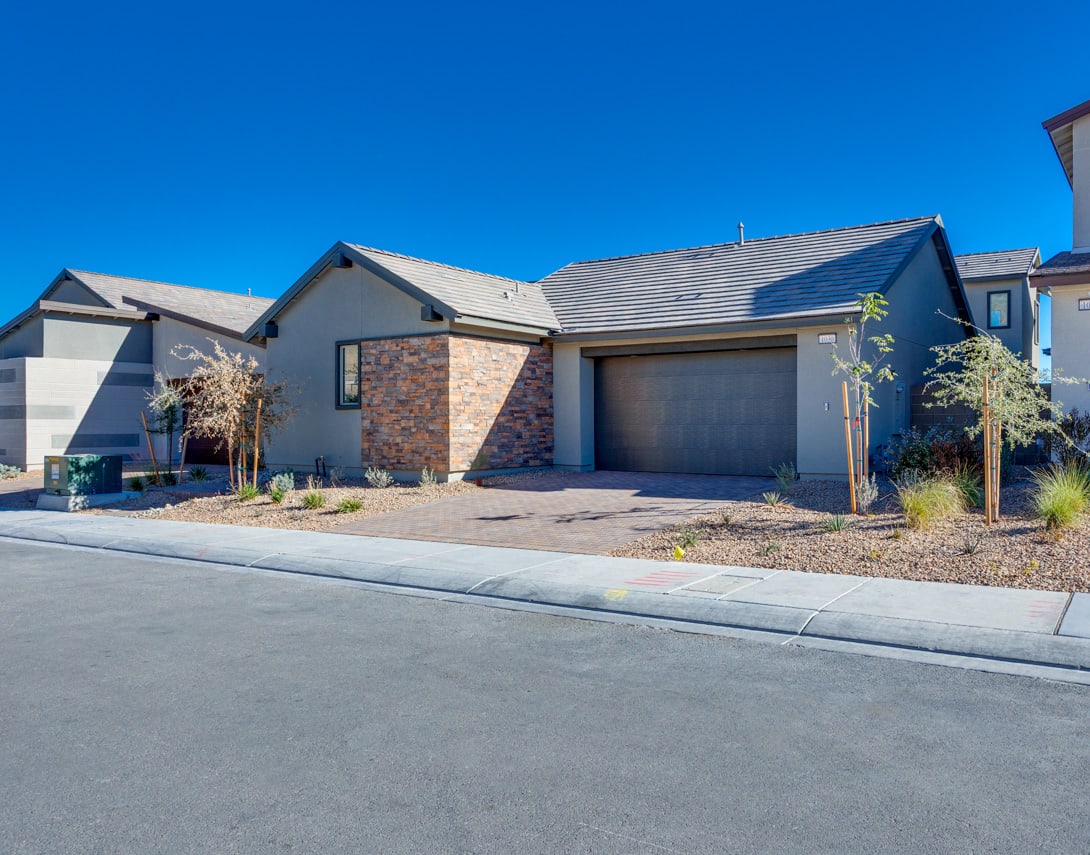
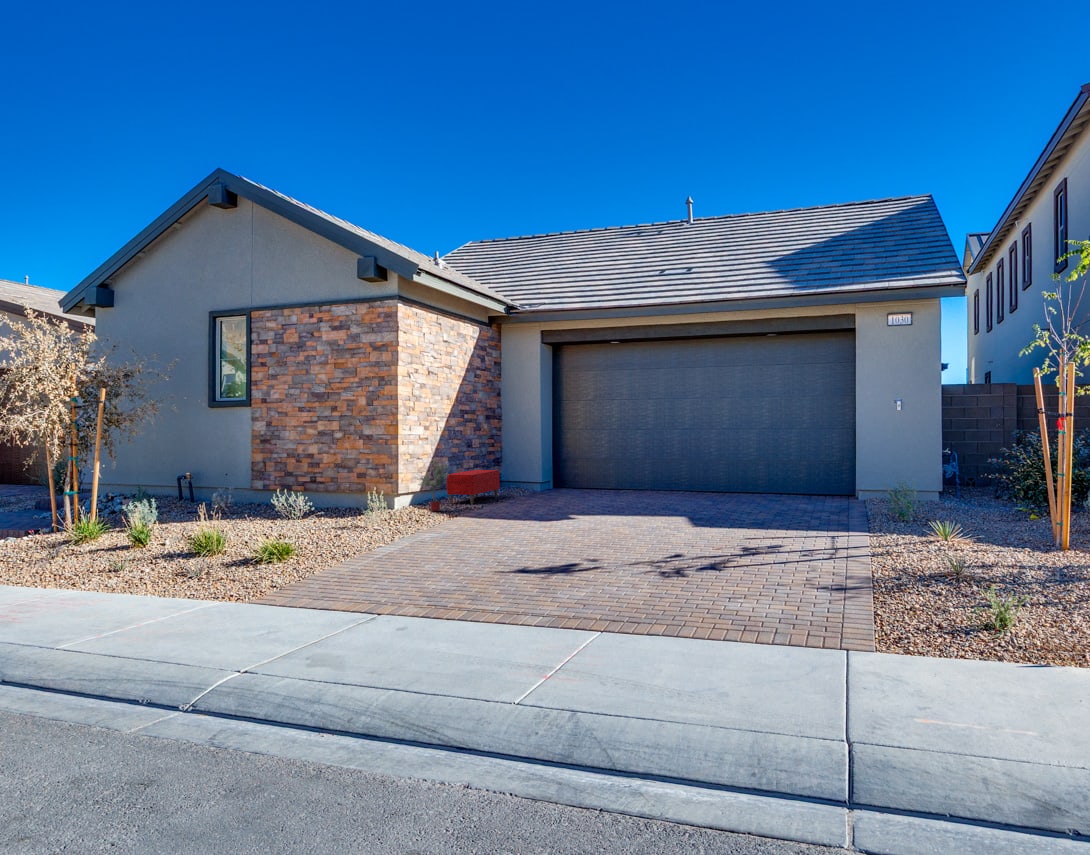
bench: none [495,456,540,481] -> present [447,470,500,504]

